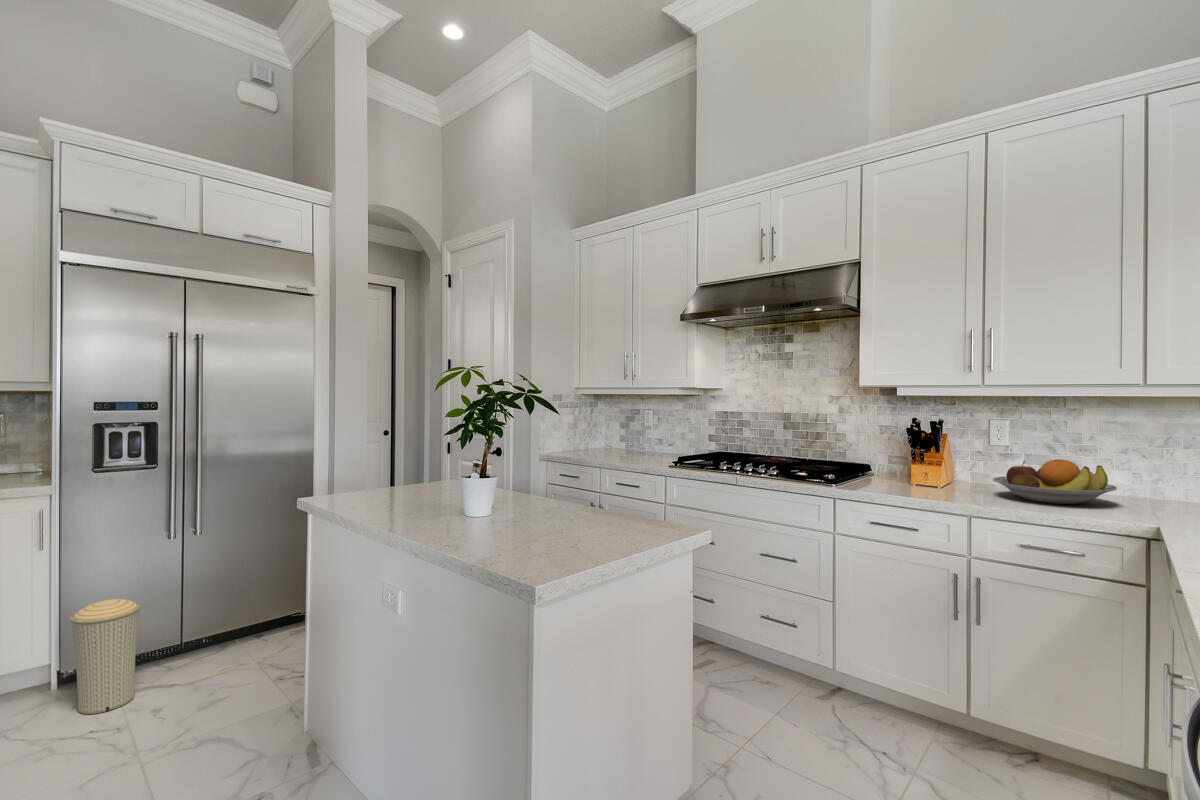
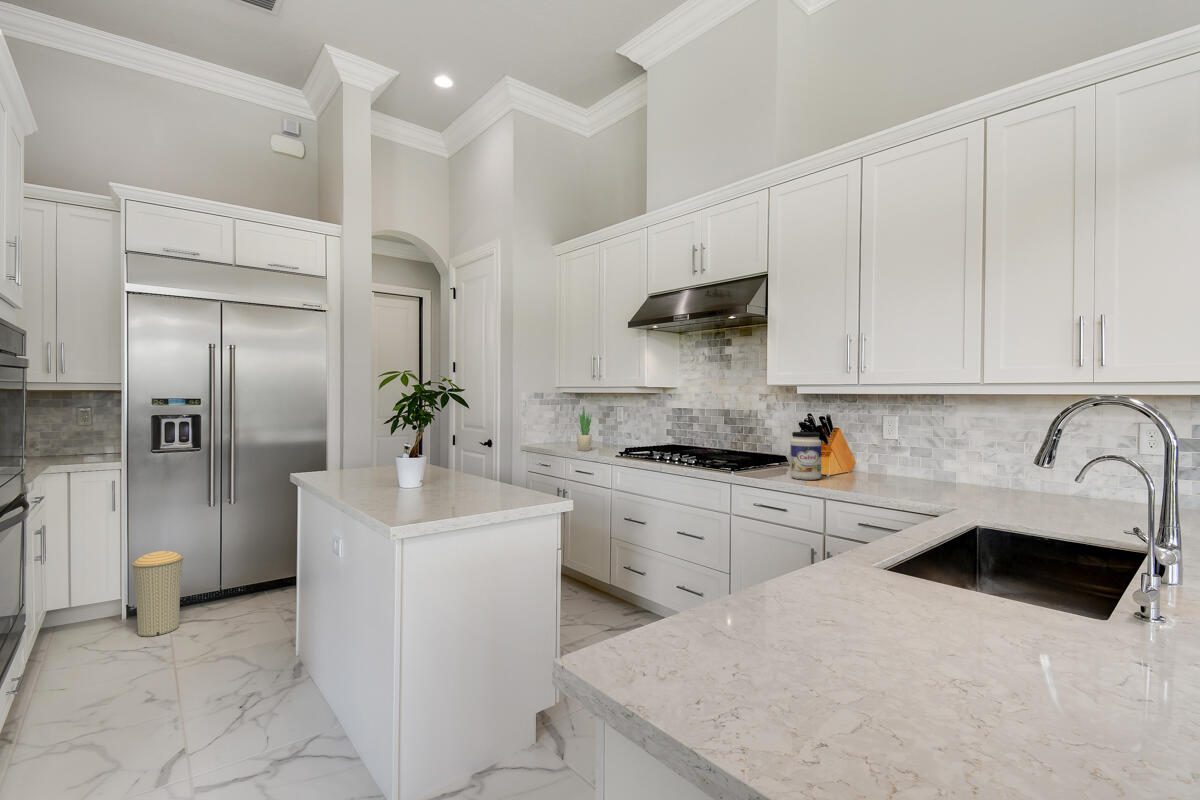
potted plant: none [612,410,630,461] -> present [576,407,592,451]
jar: none [907,439,945,494] -> present [790,432,822,480]
fruit bowl: present [993,459,1117,504] -> none [861,450,960,489]

